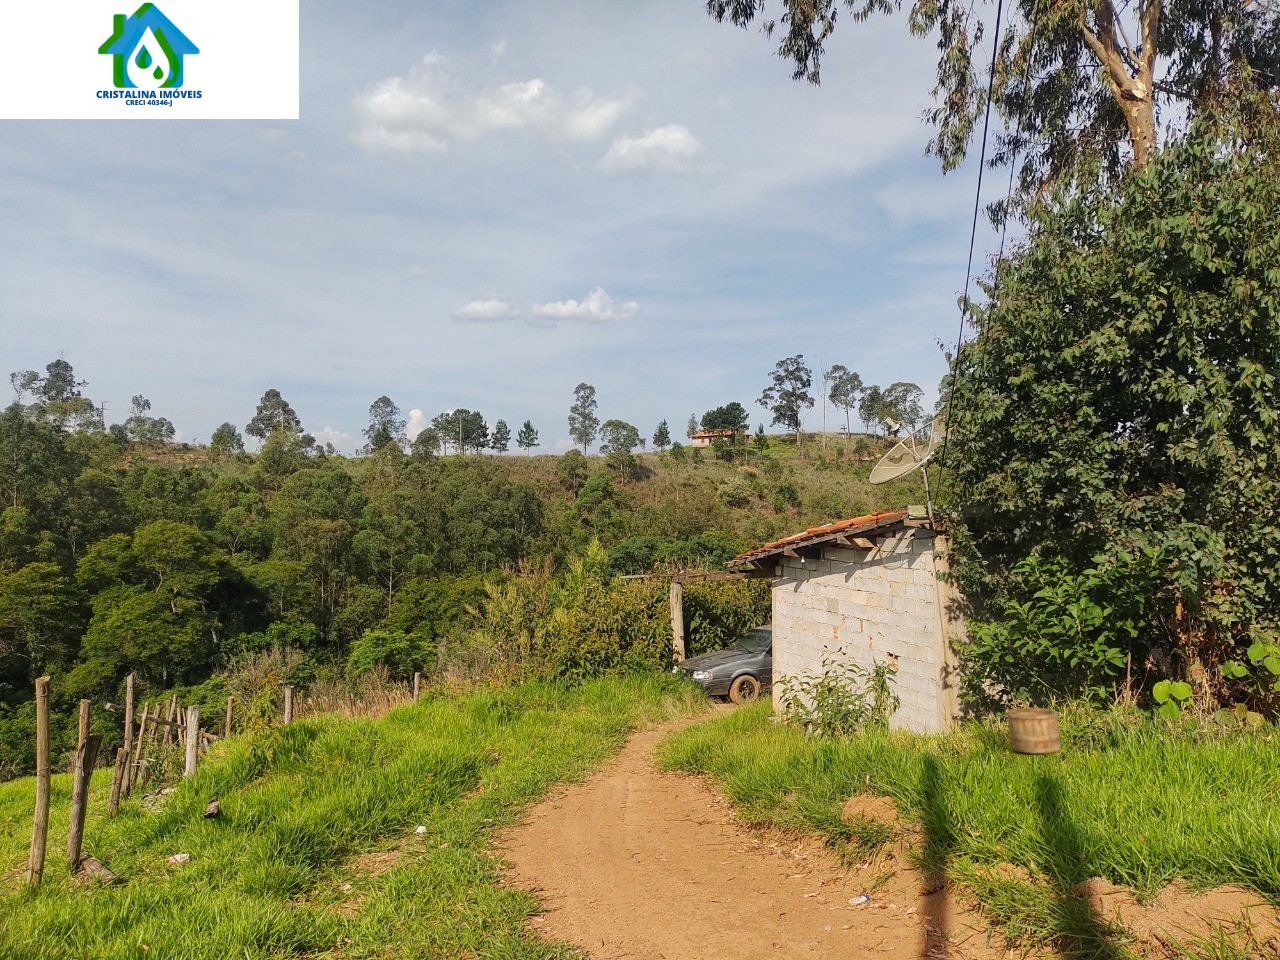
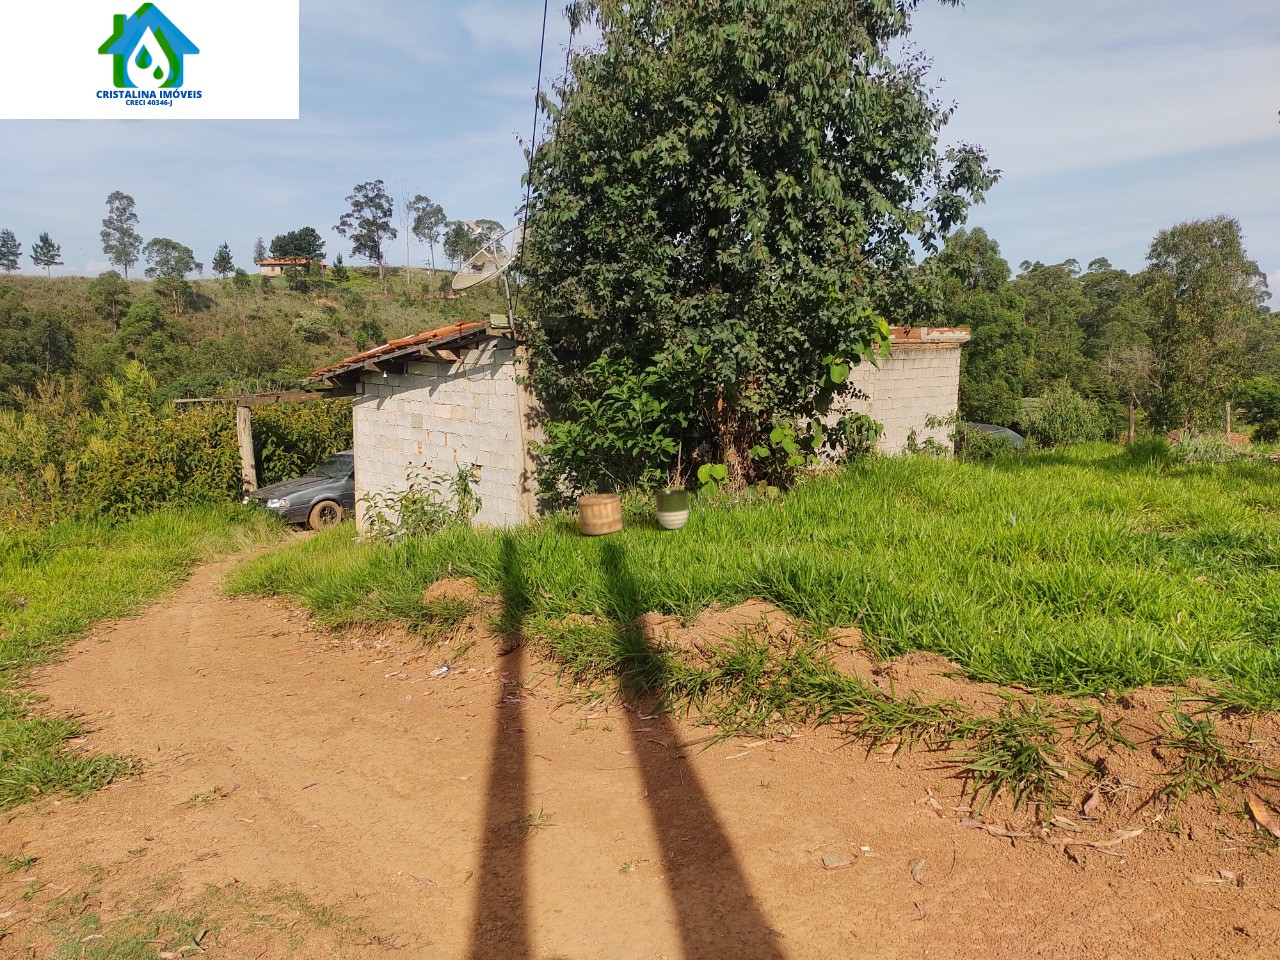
planter: none [1101,713,1146,760] -> present [655,490,689,529]

